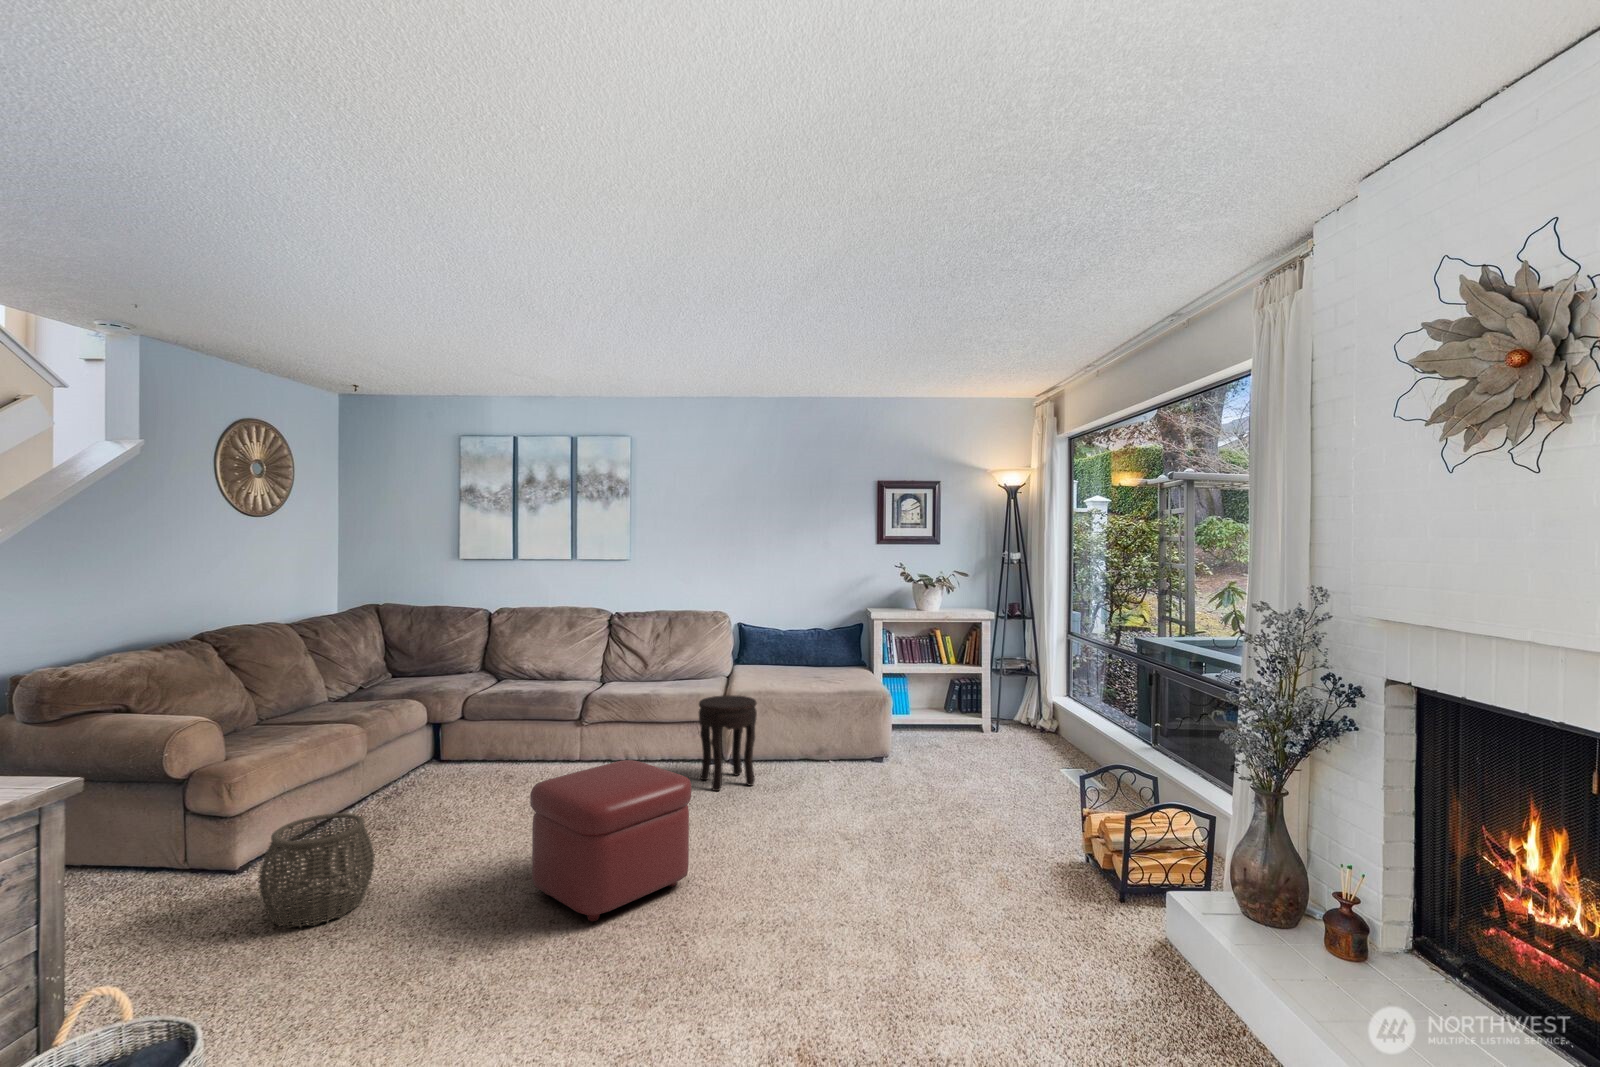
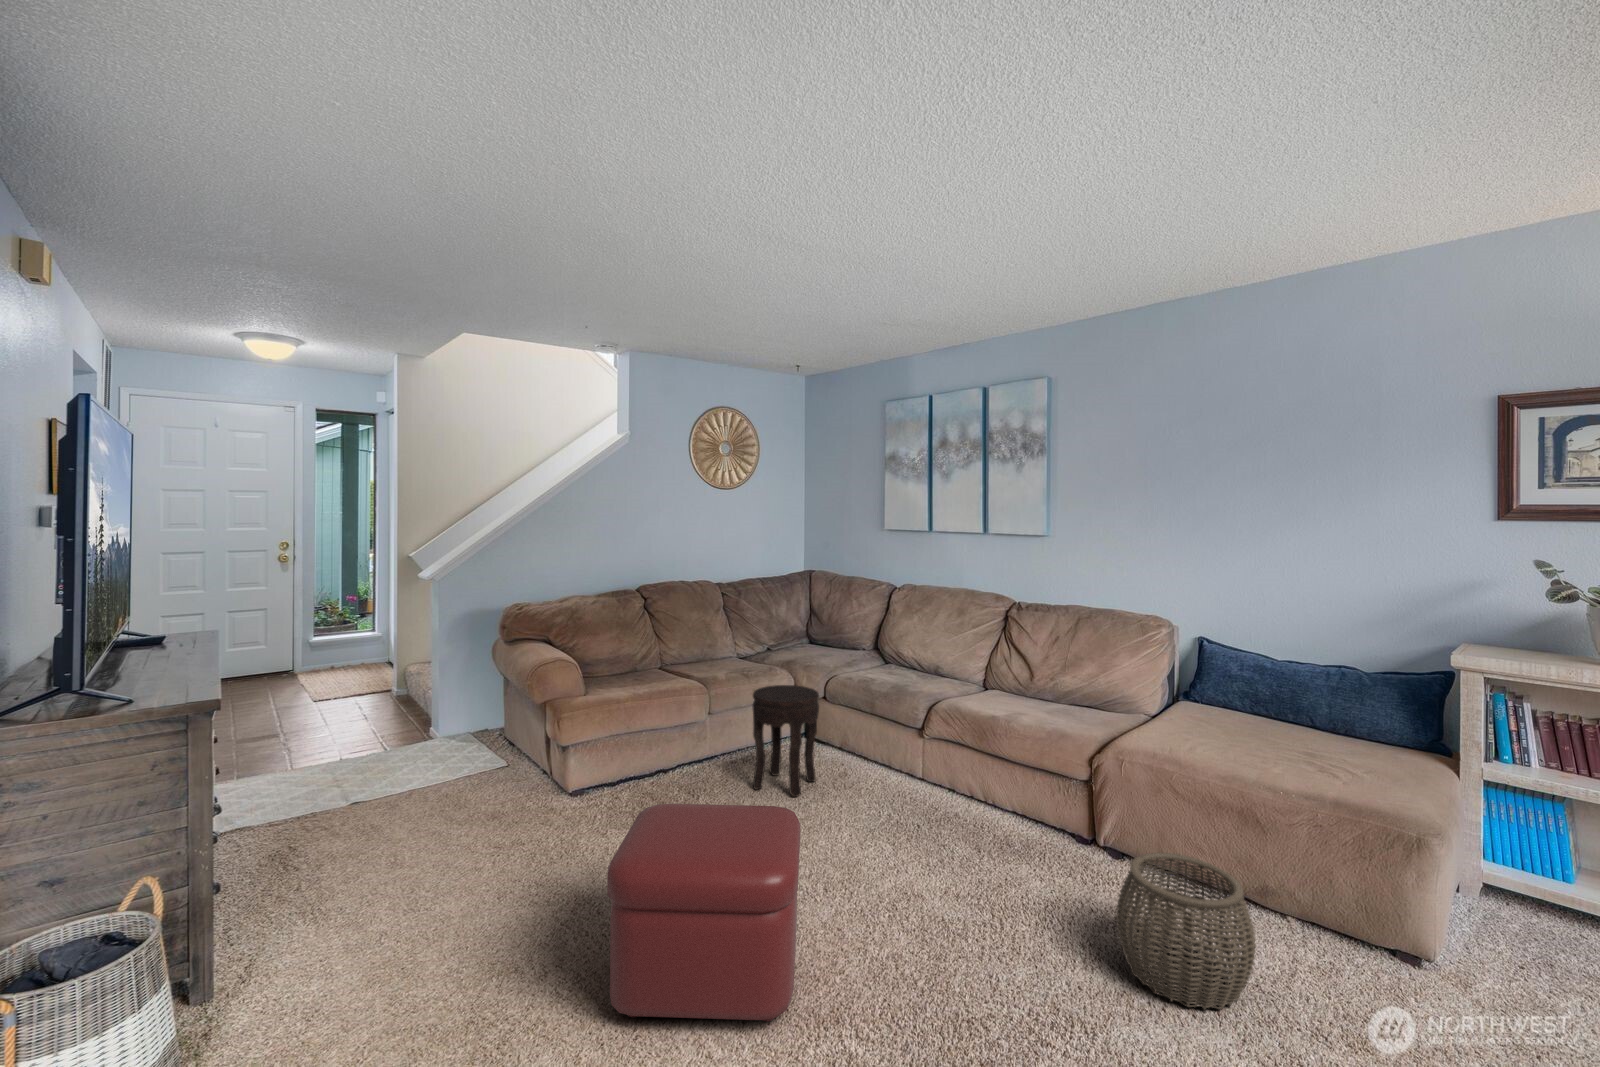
side table: present [699,695,757,791] -> present [752,685,819,797]
woven basket: present [259,813,374,928] -> present [1116,853,1256,1010]

